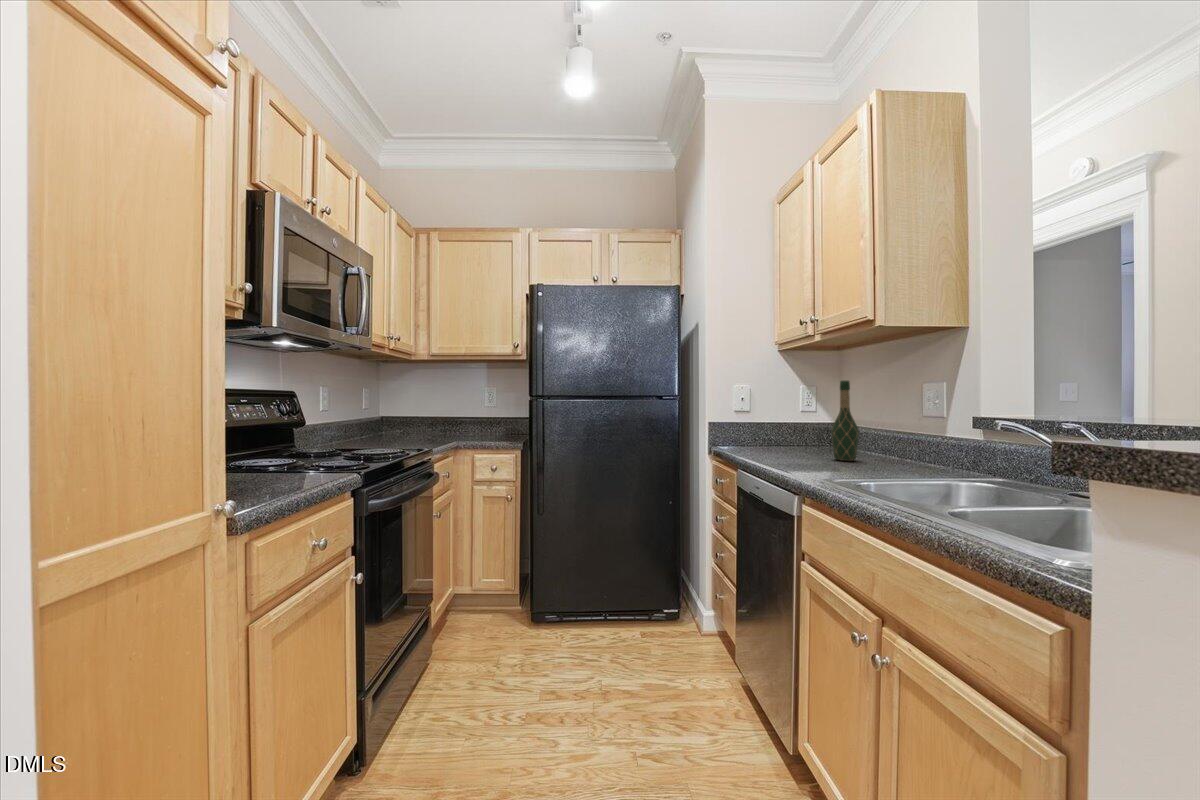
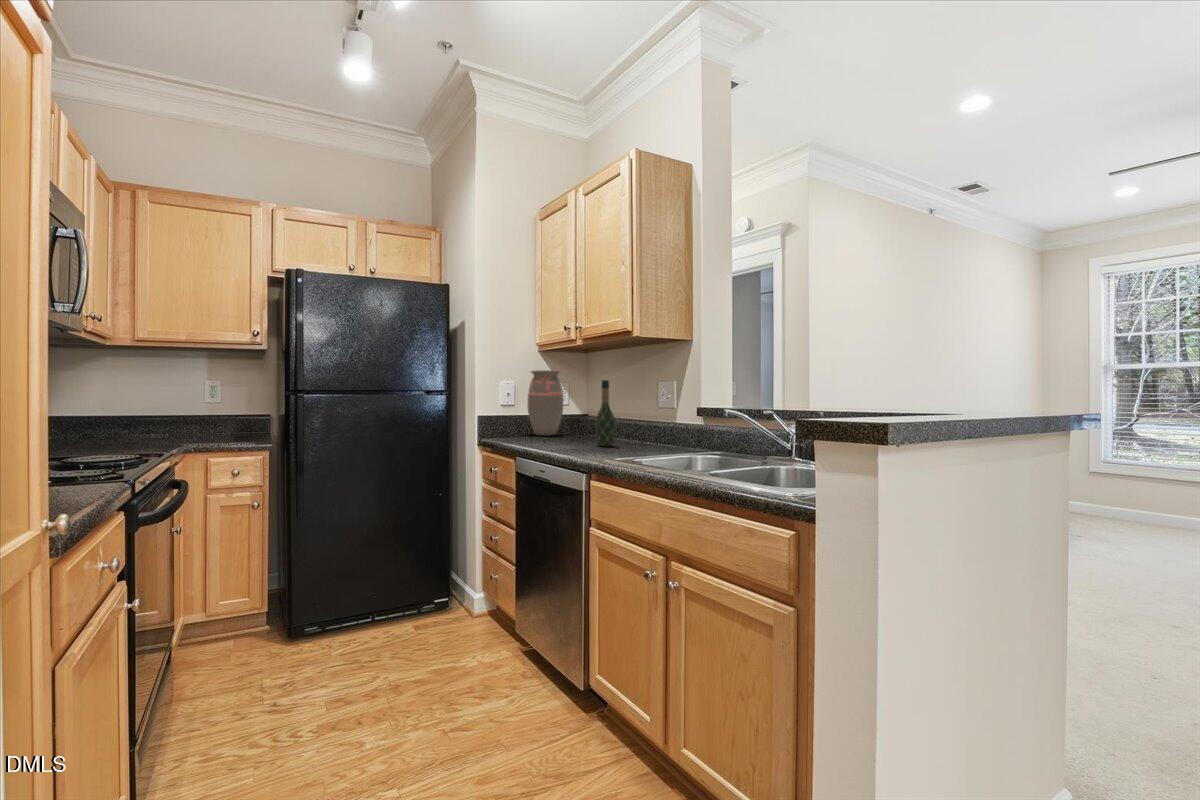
decorative vase: none [764,371,806,444] -> present [528,370,563,435]

